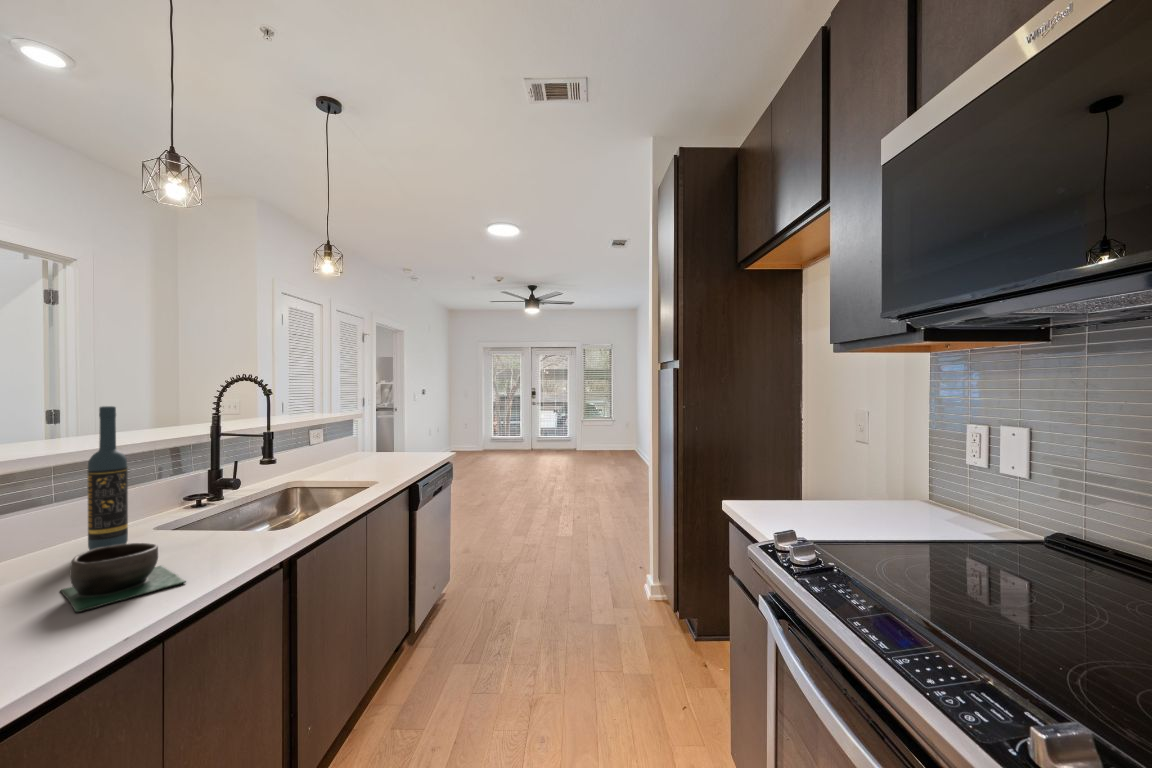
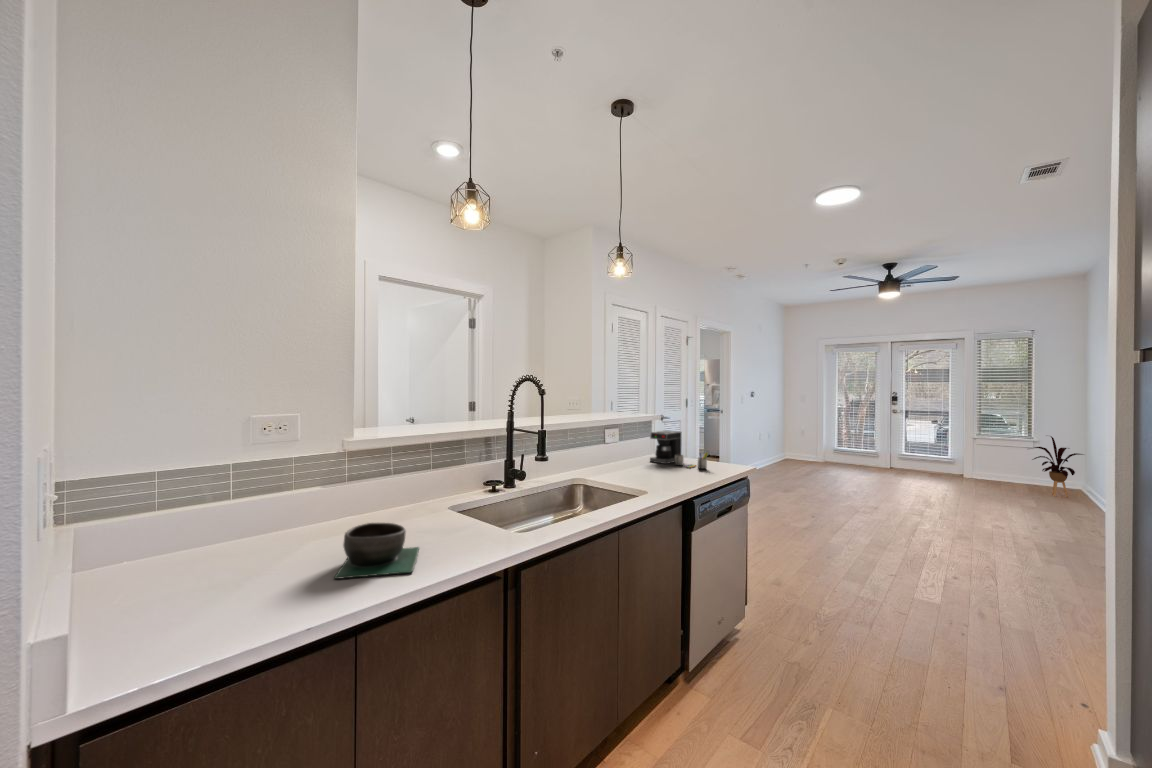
wine bottle: present [88,406,128,550] -> none [398,402,423,523]
house plant: none [609,415,637,456] -> present [1032,436,1083,497]
coffee maker: none [358,428,418,459] -> present [650,430,708,469]

